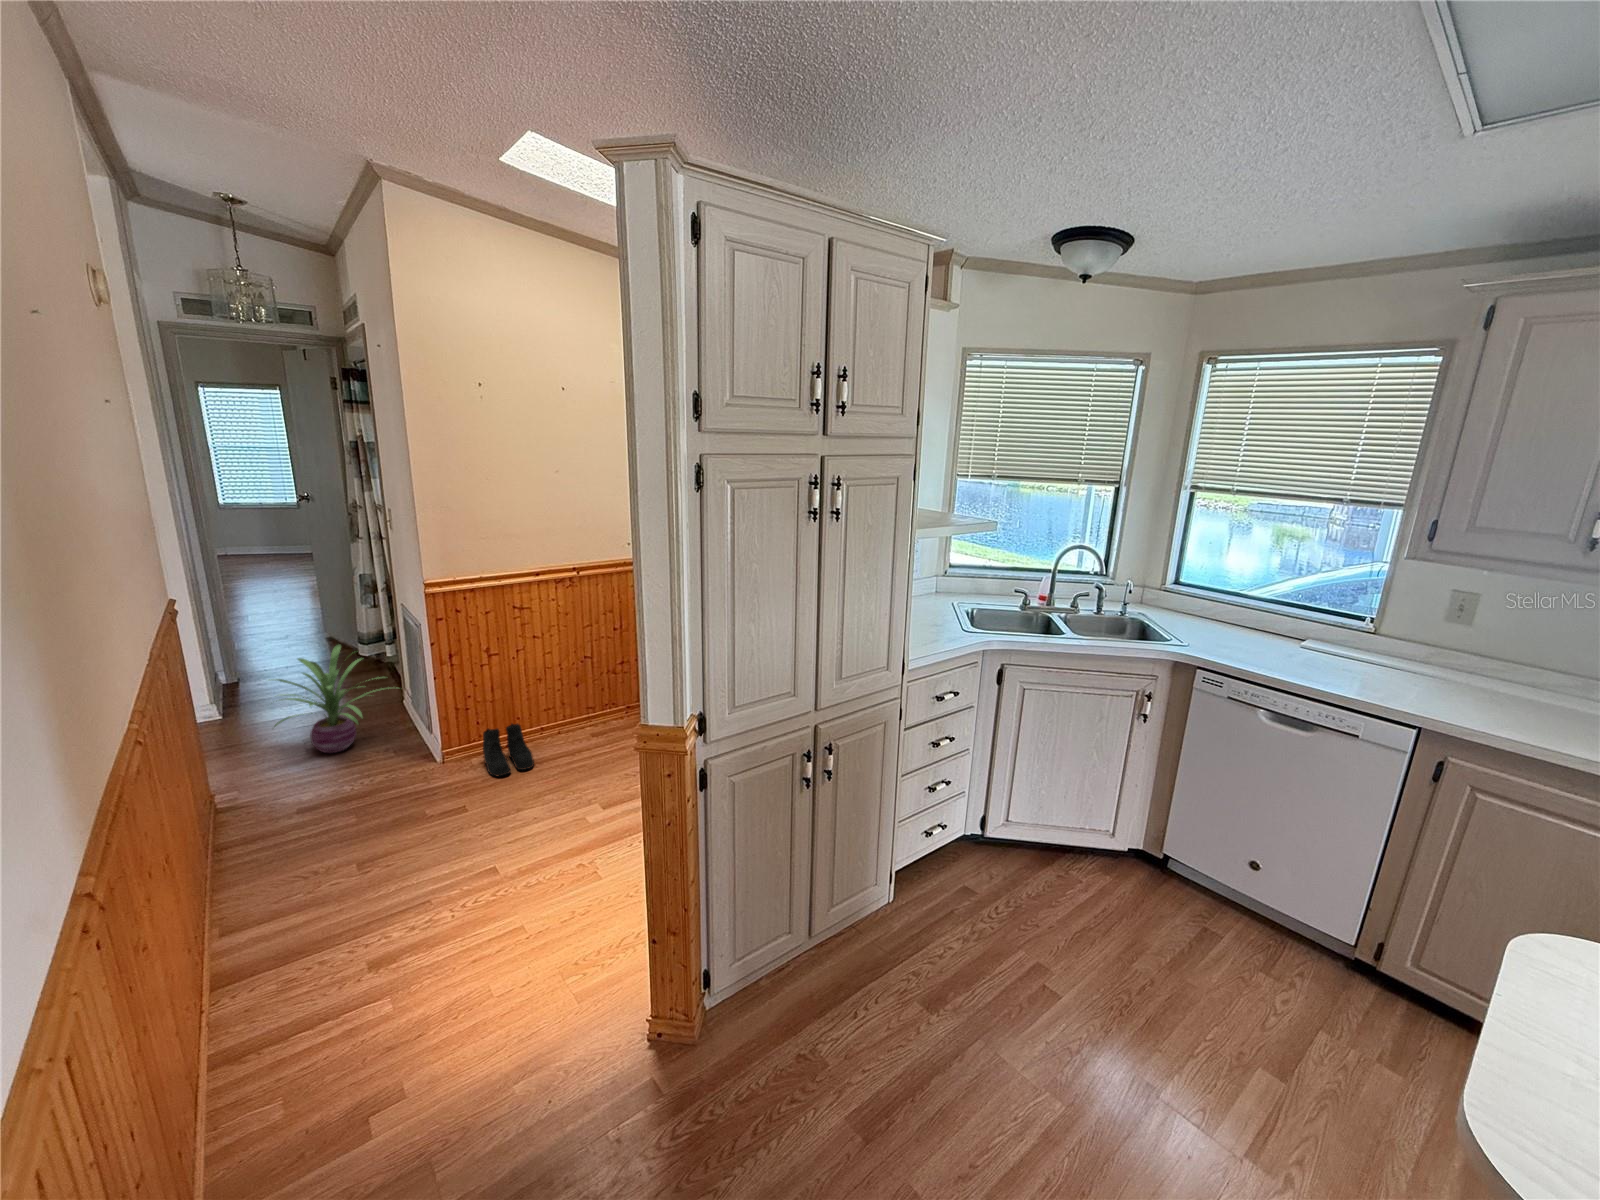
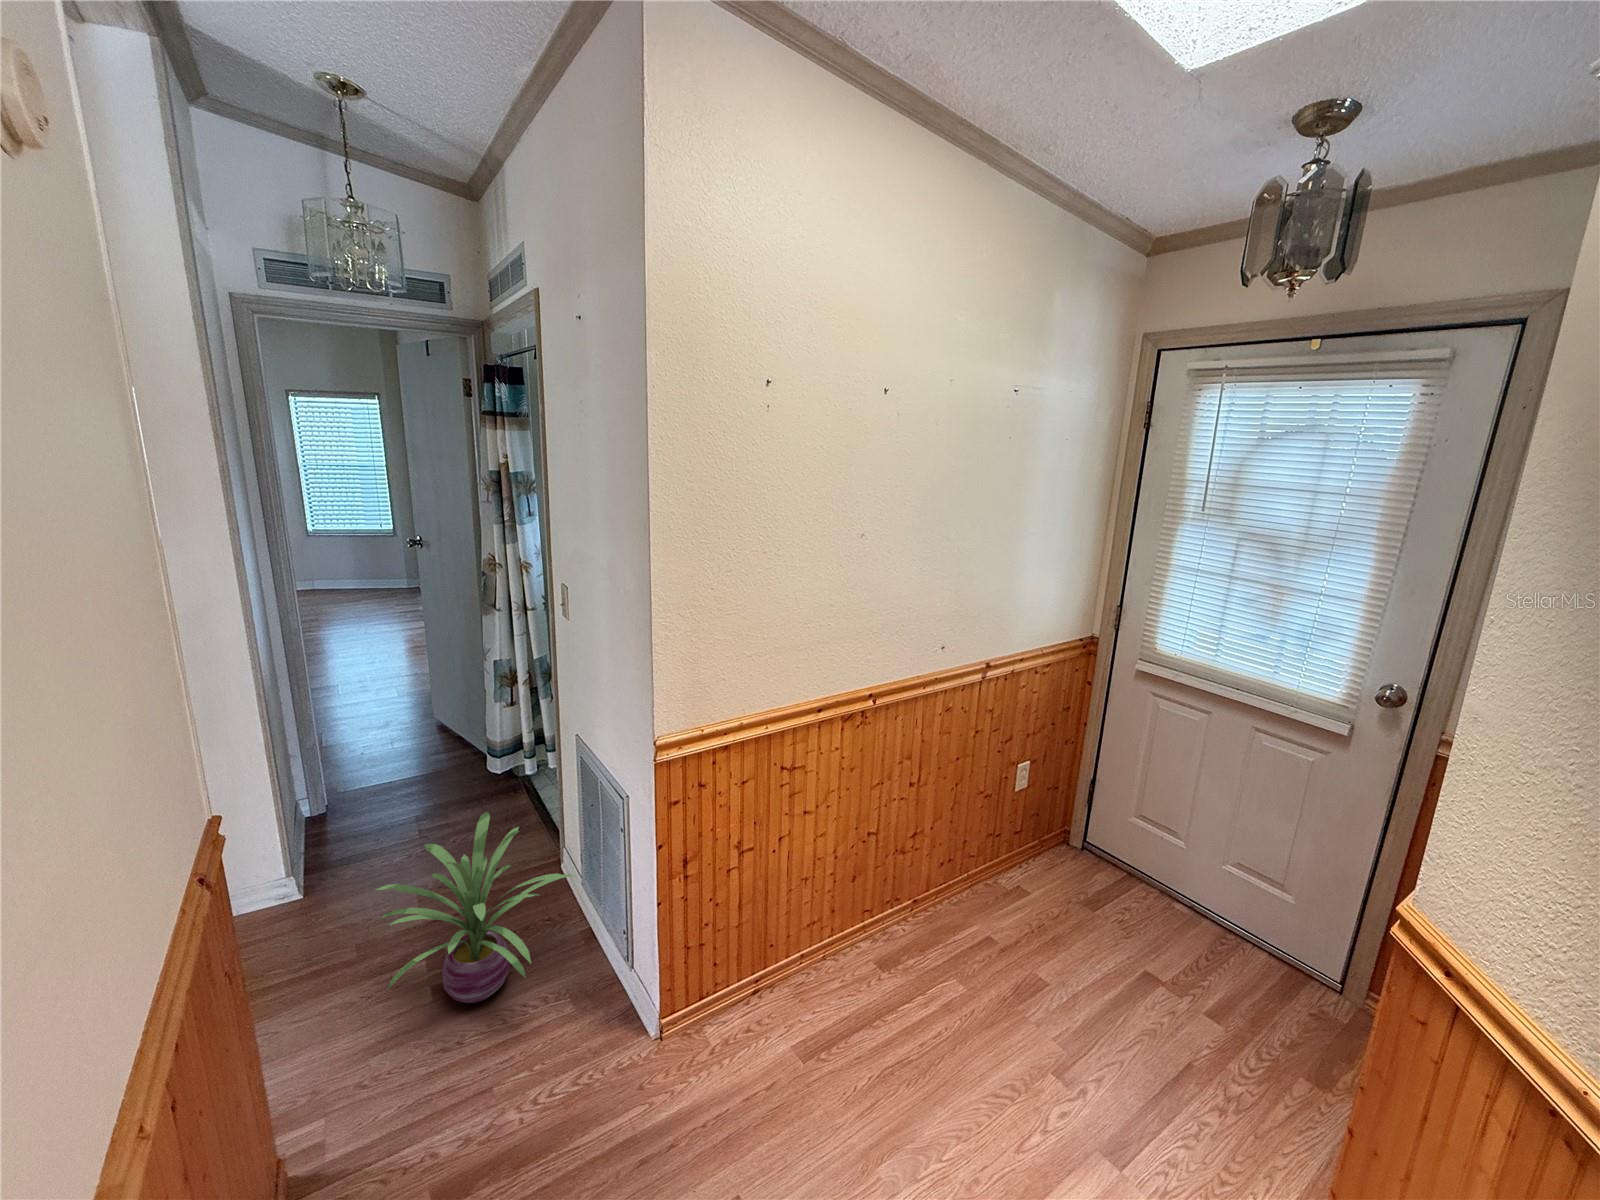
boots: present [483,724,534,776] -> none [727,963,815,1091]

